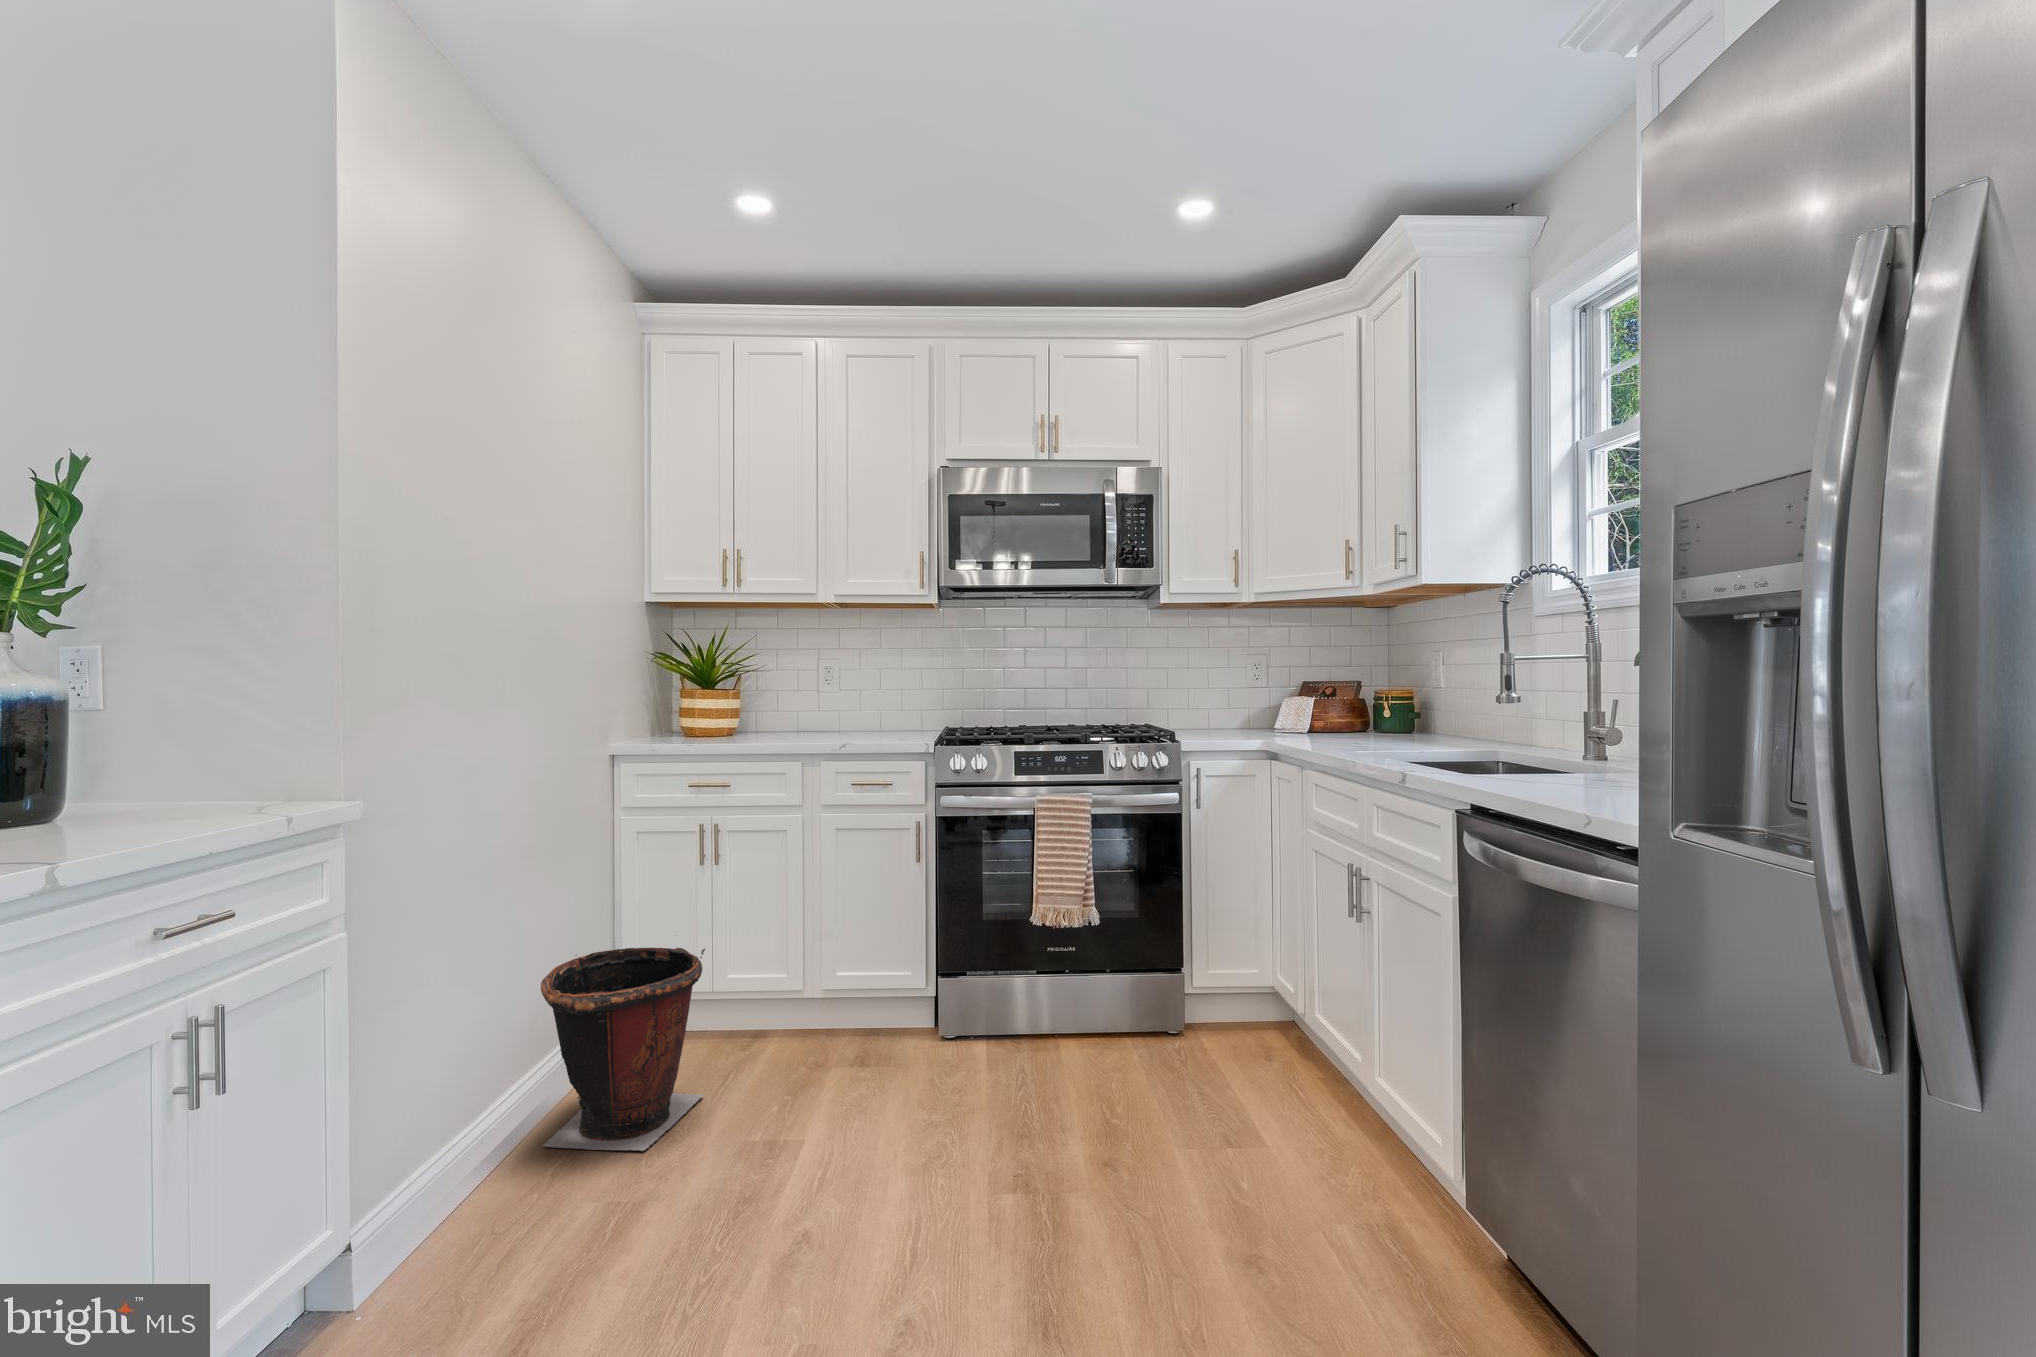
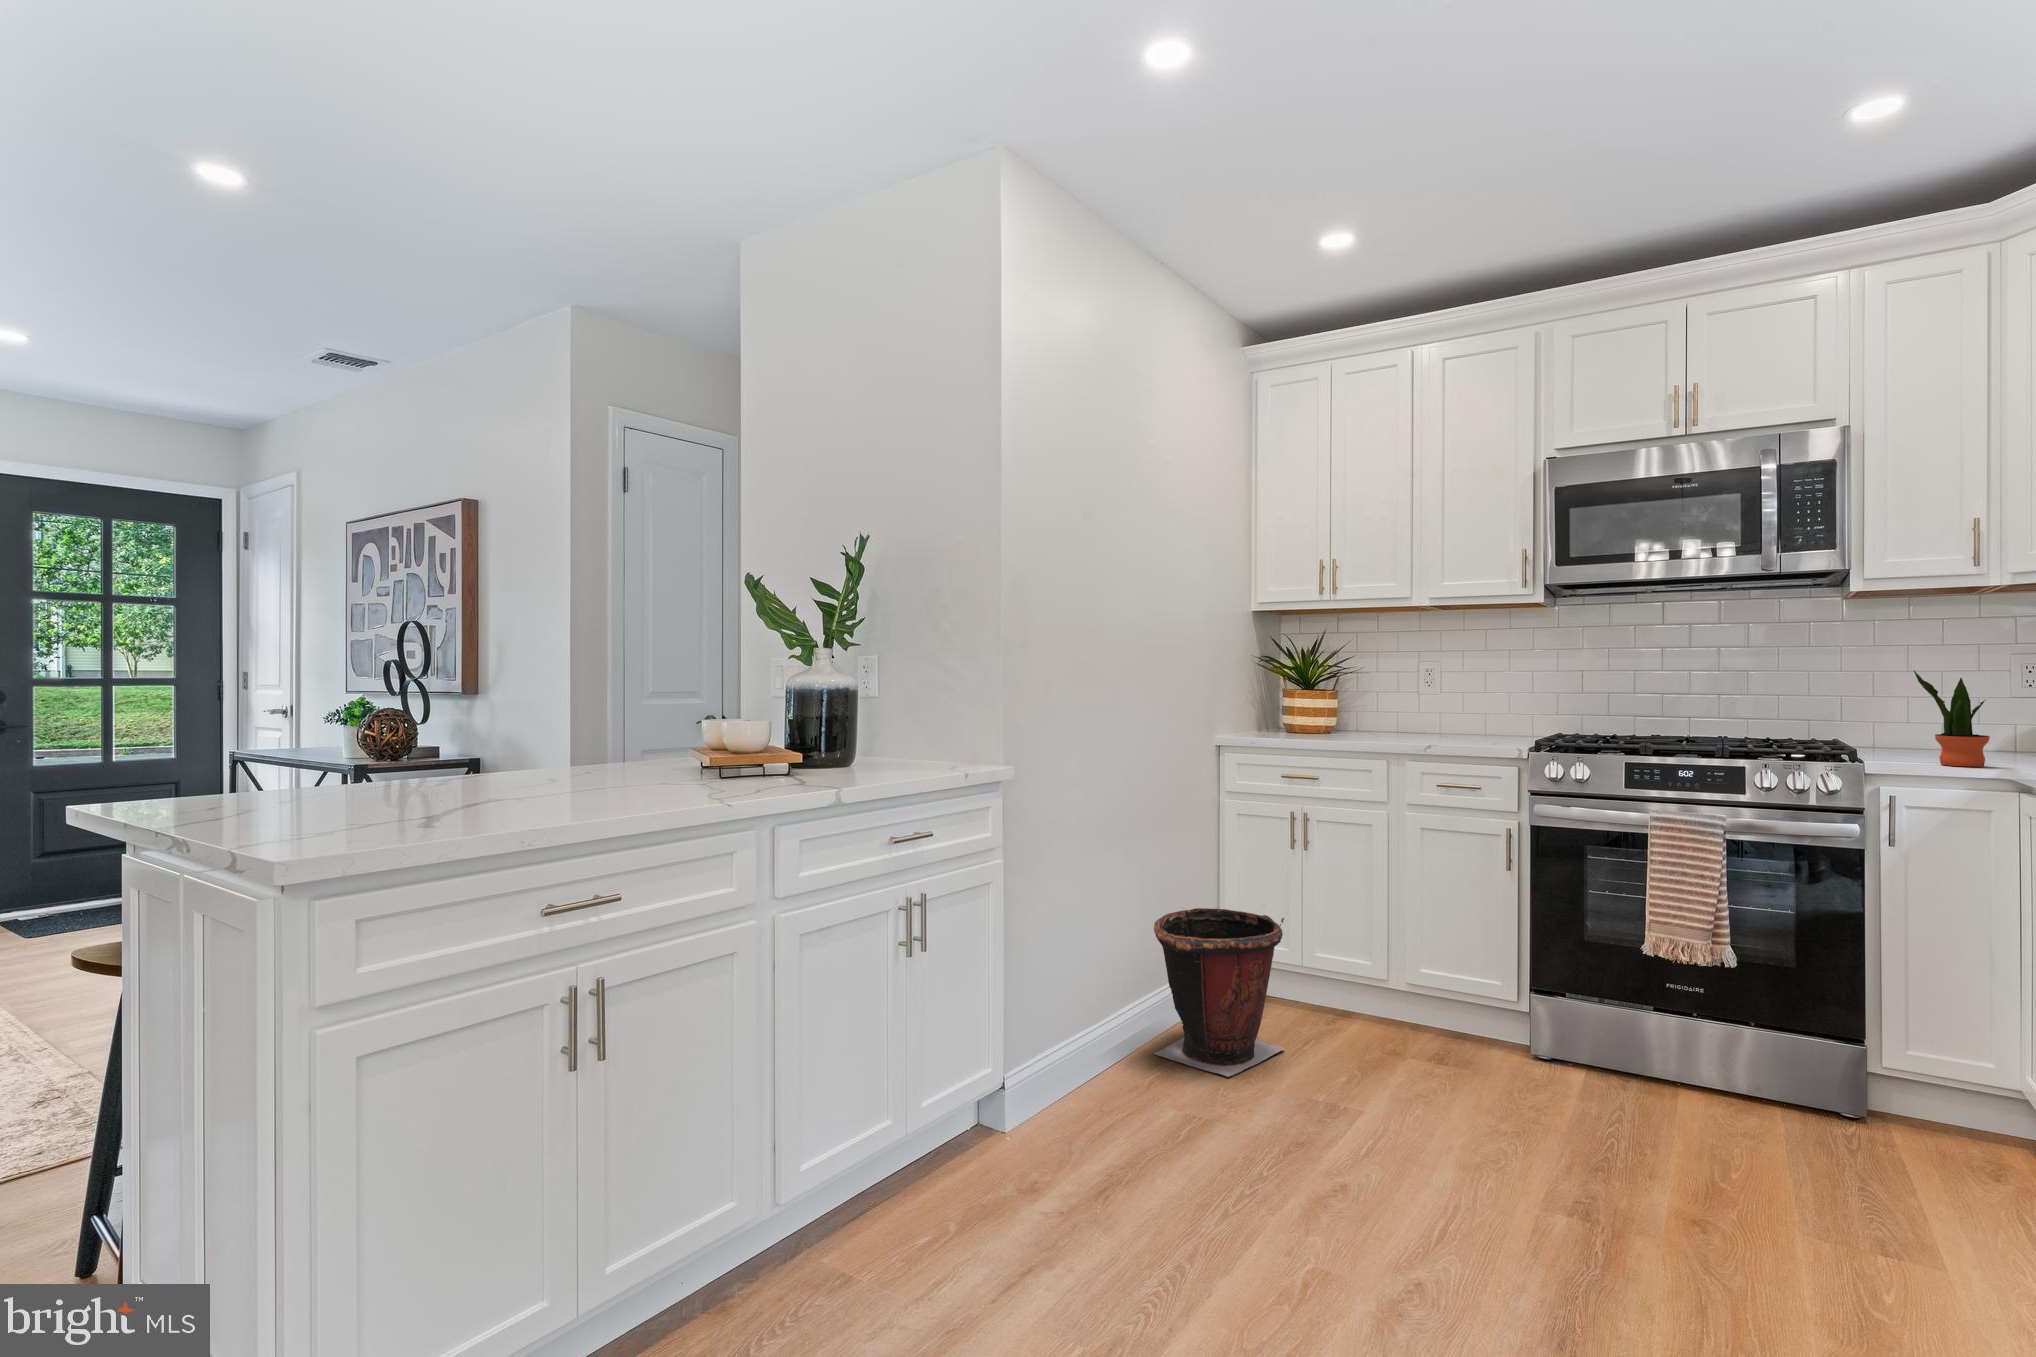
potted plant: none [1208,666,1253,741] -> present [1914,671,1990,767]

